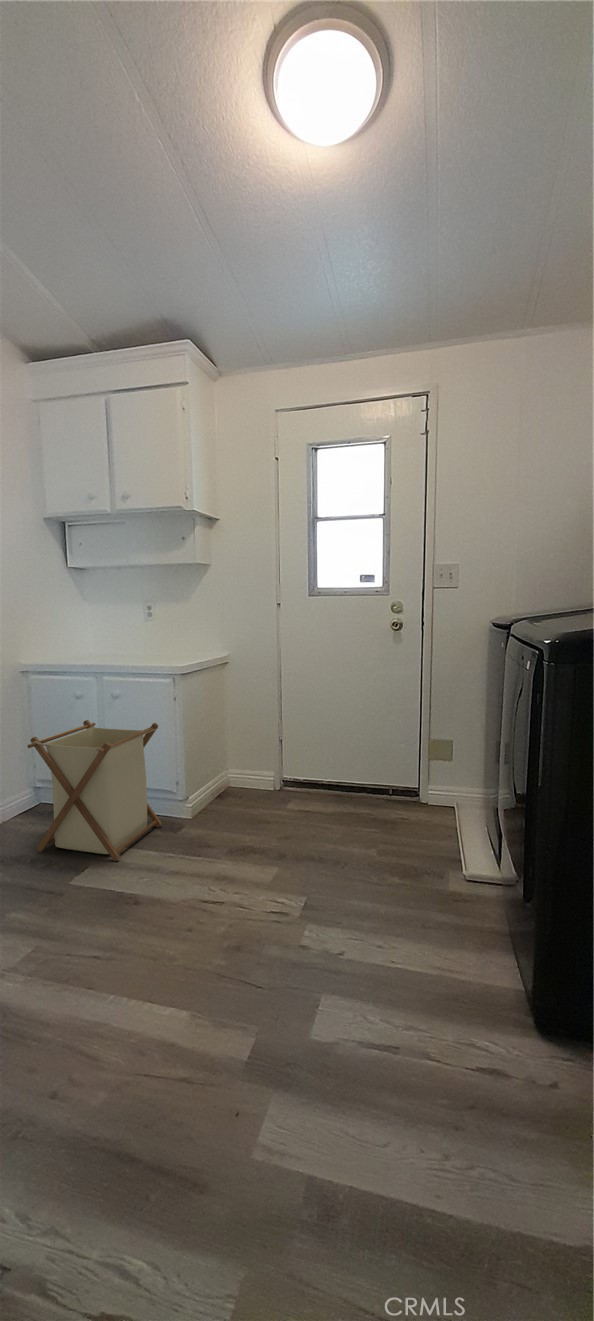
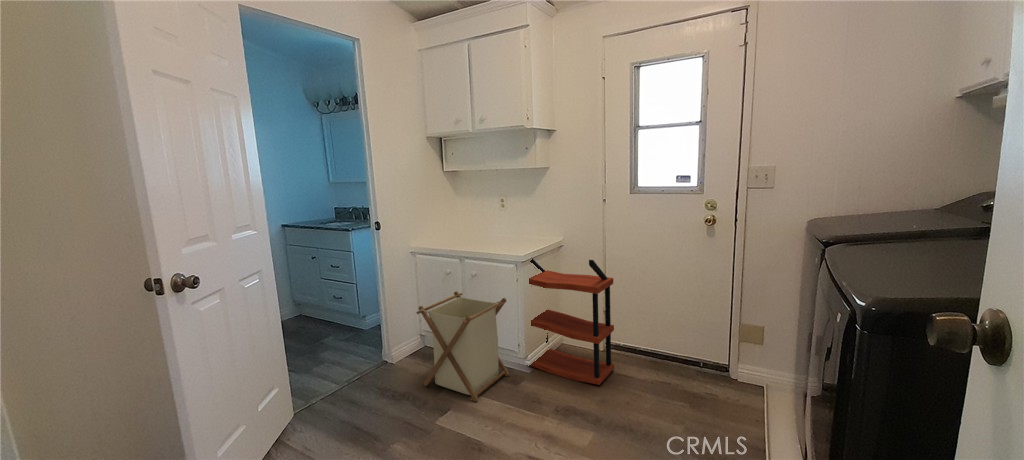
shelving unit: none [180,666,294,823] -> present [529,259,615,385]

